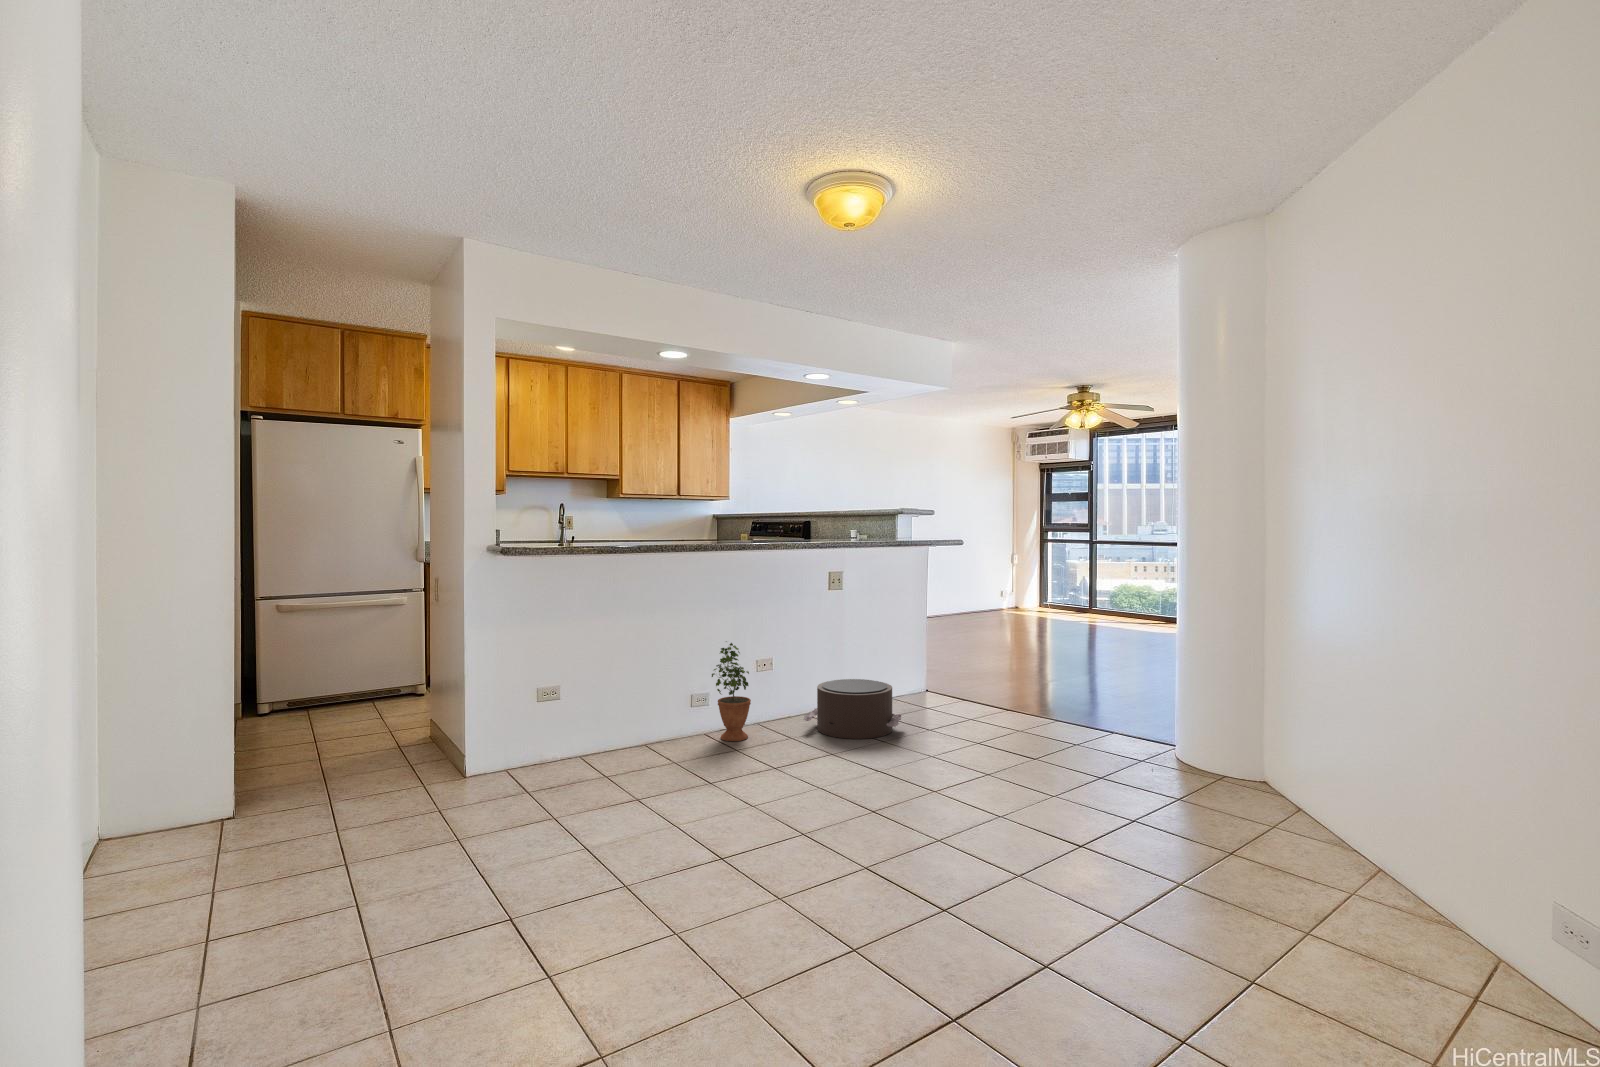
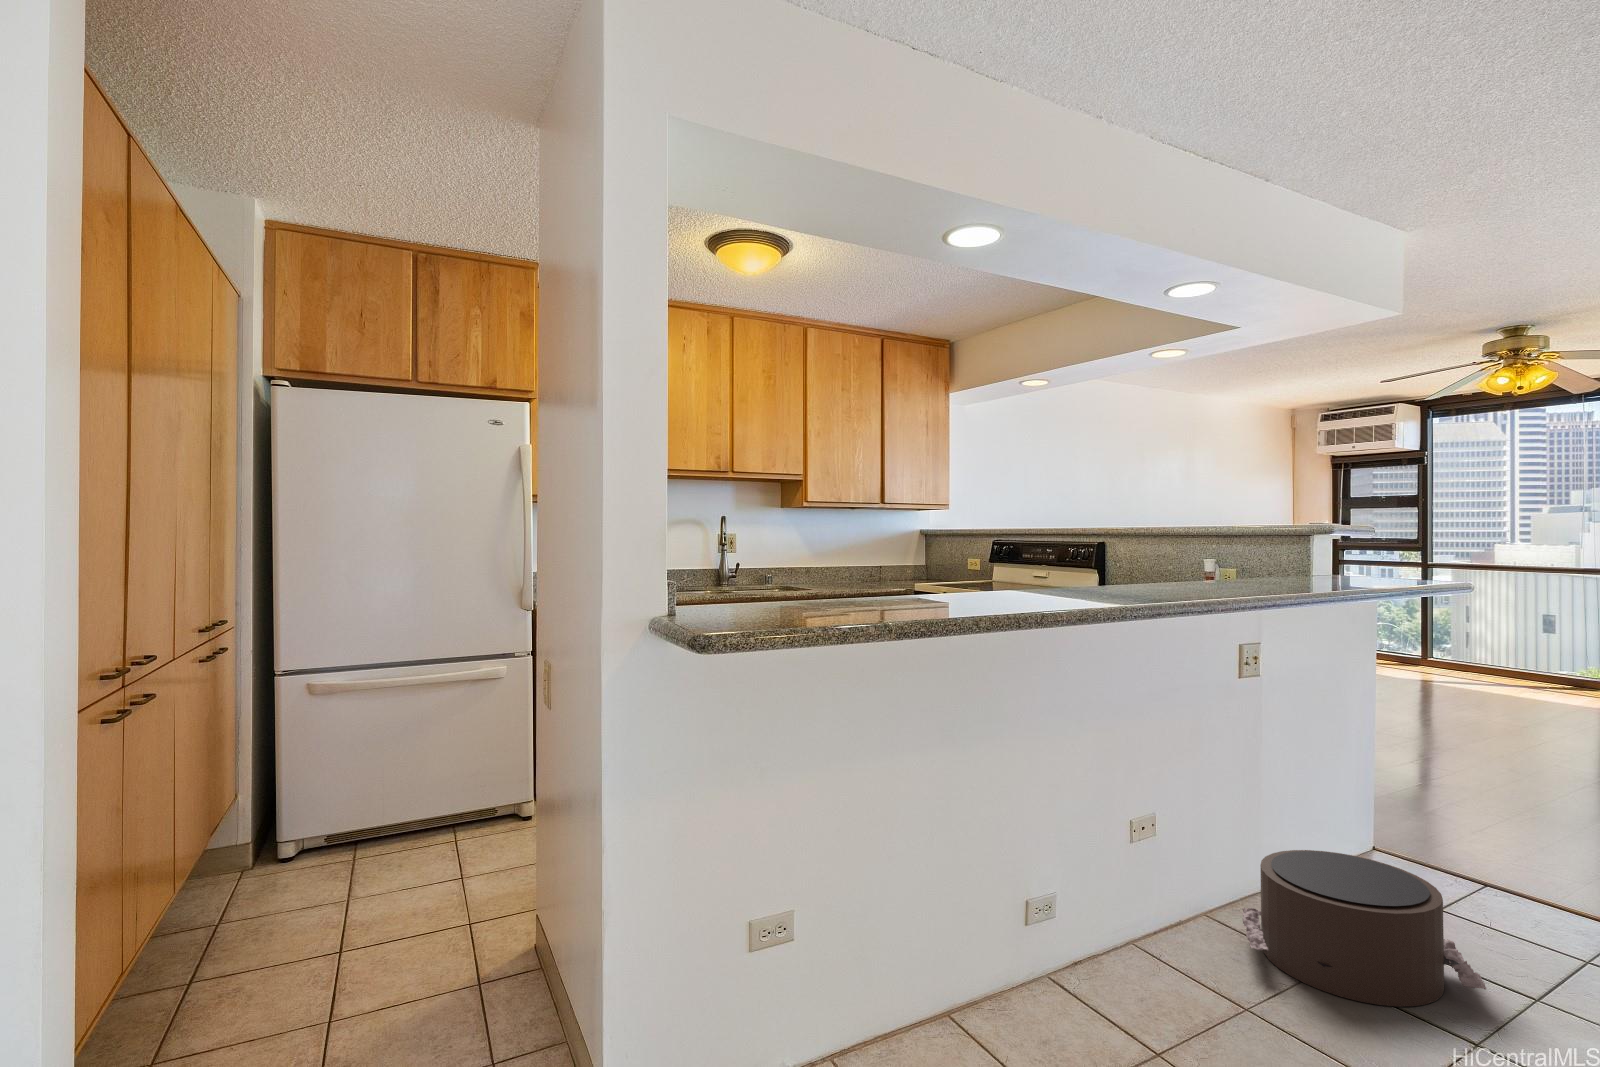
potted plant: present [712,643,751,741] -> none [1074,784,1153,997]

